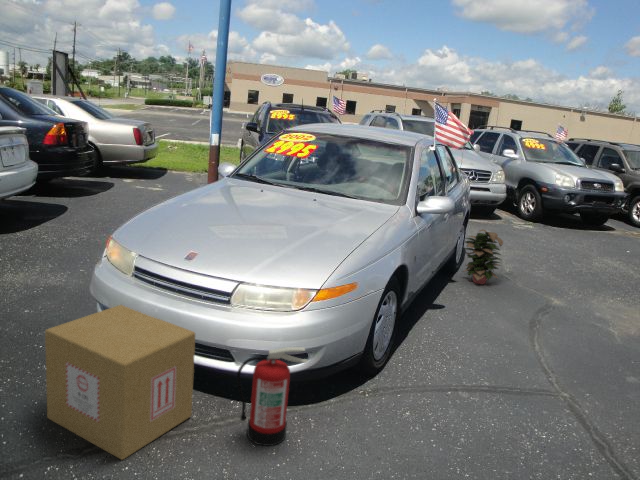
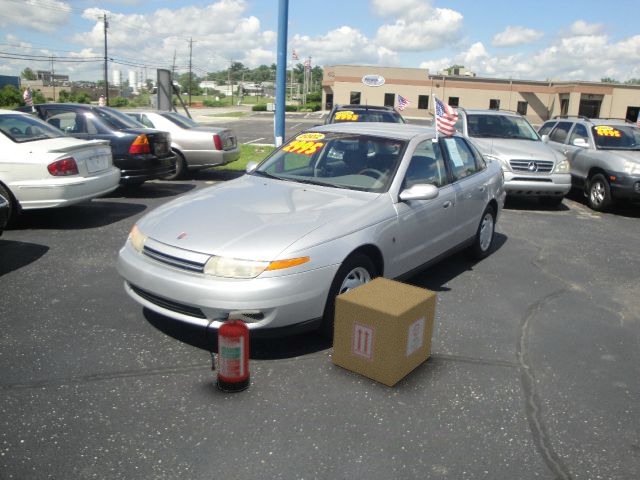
decorative plant: present [464,229,503,284] -> none [488,216,528,270]
cardboard box: present [45,305,195,460] -> present [333,277,437,387]

